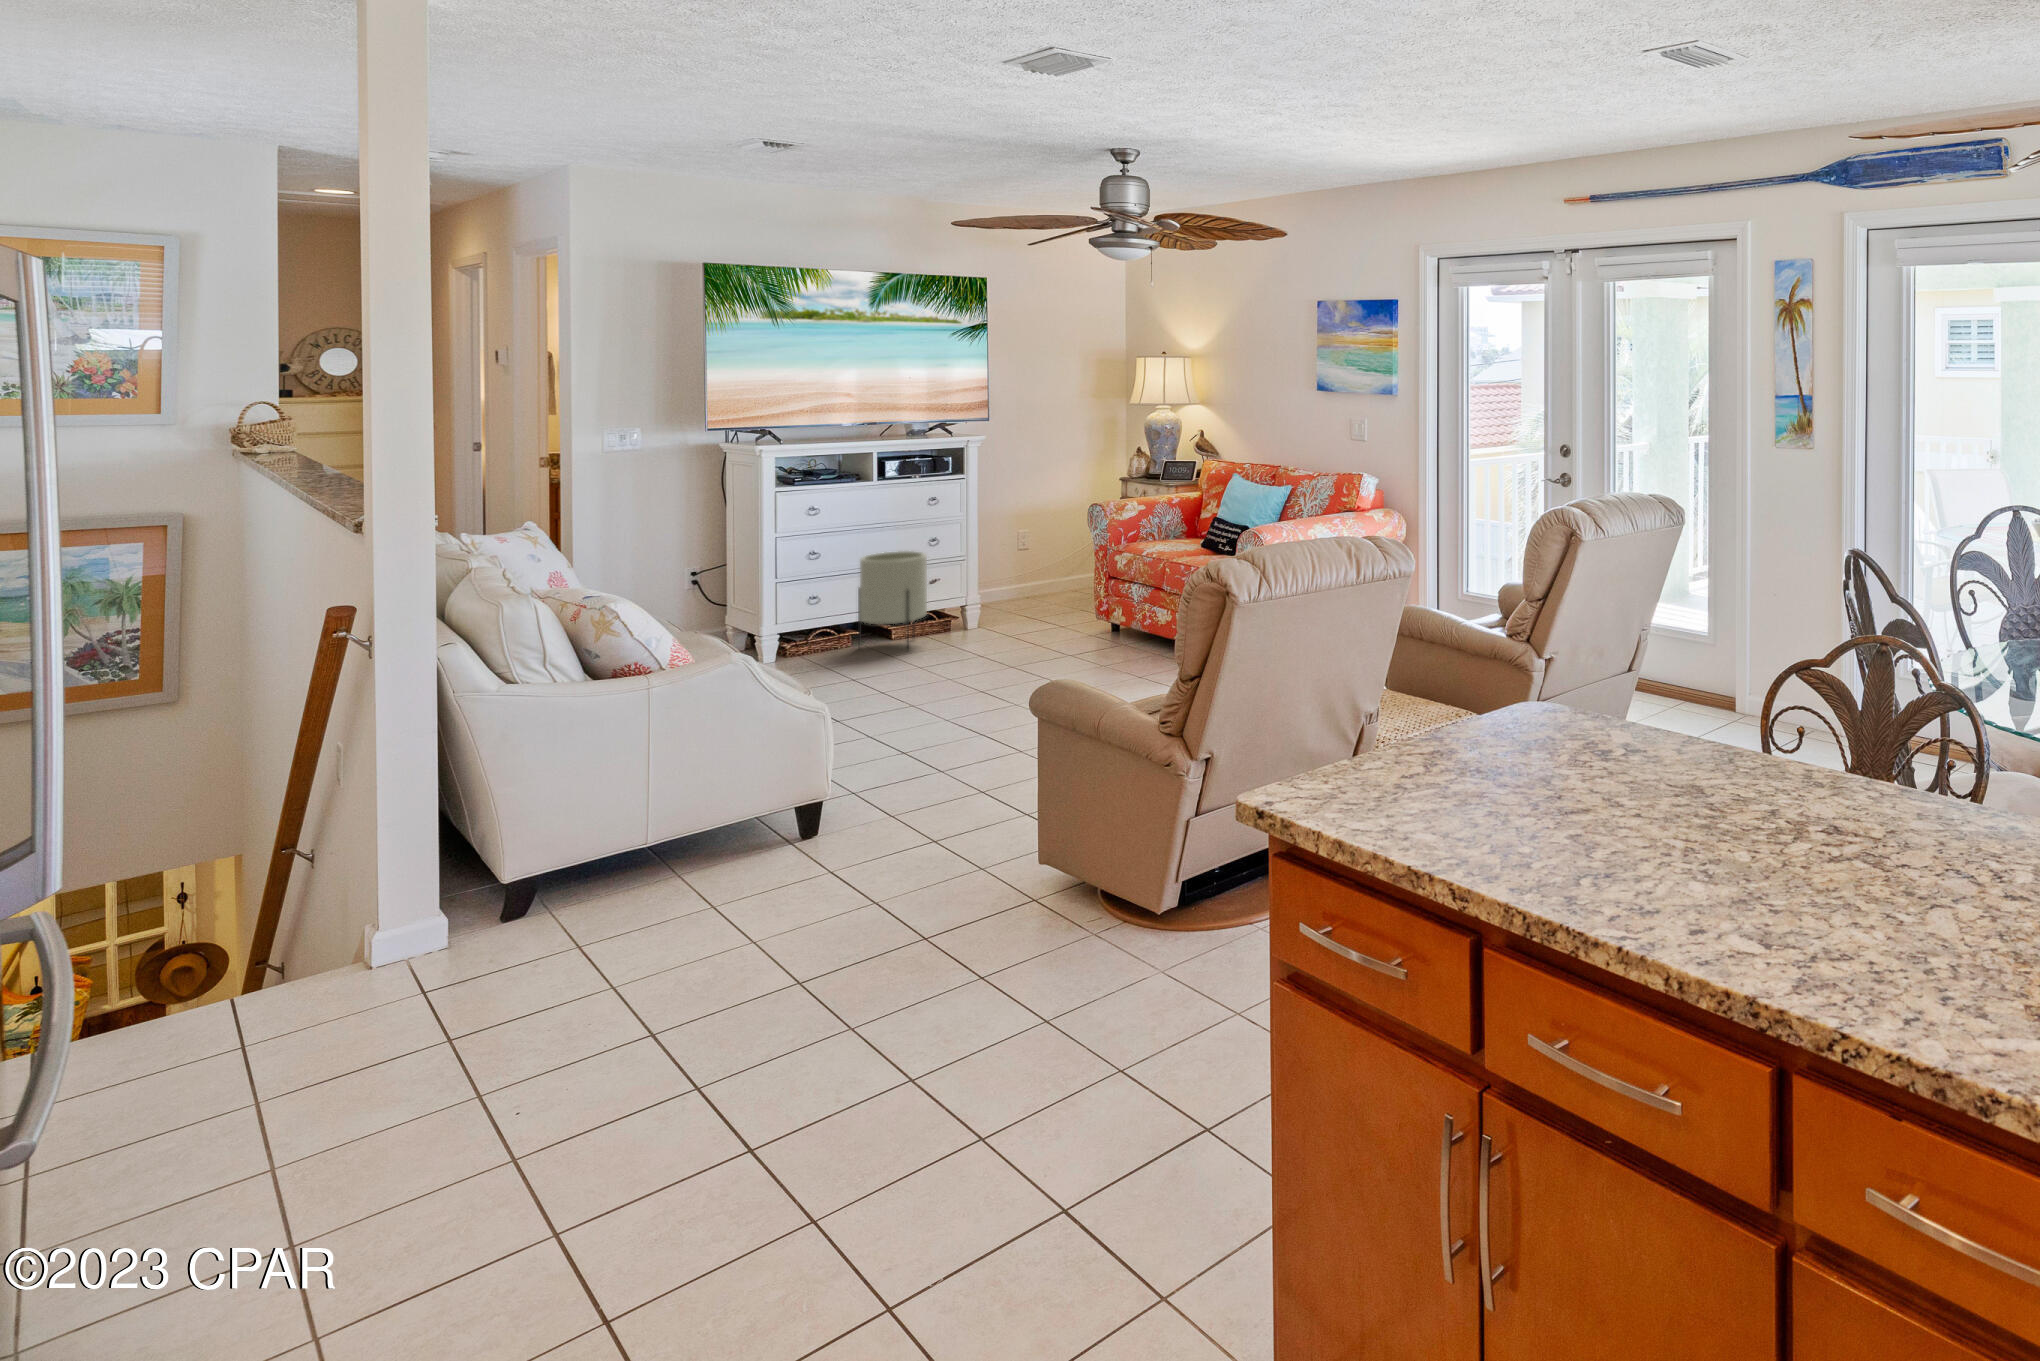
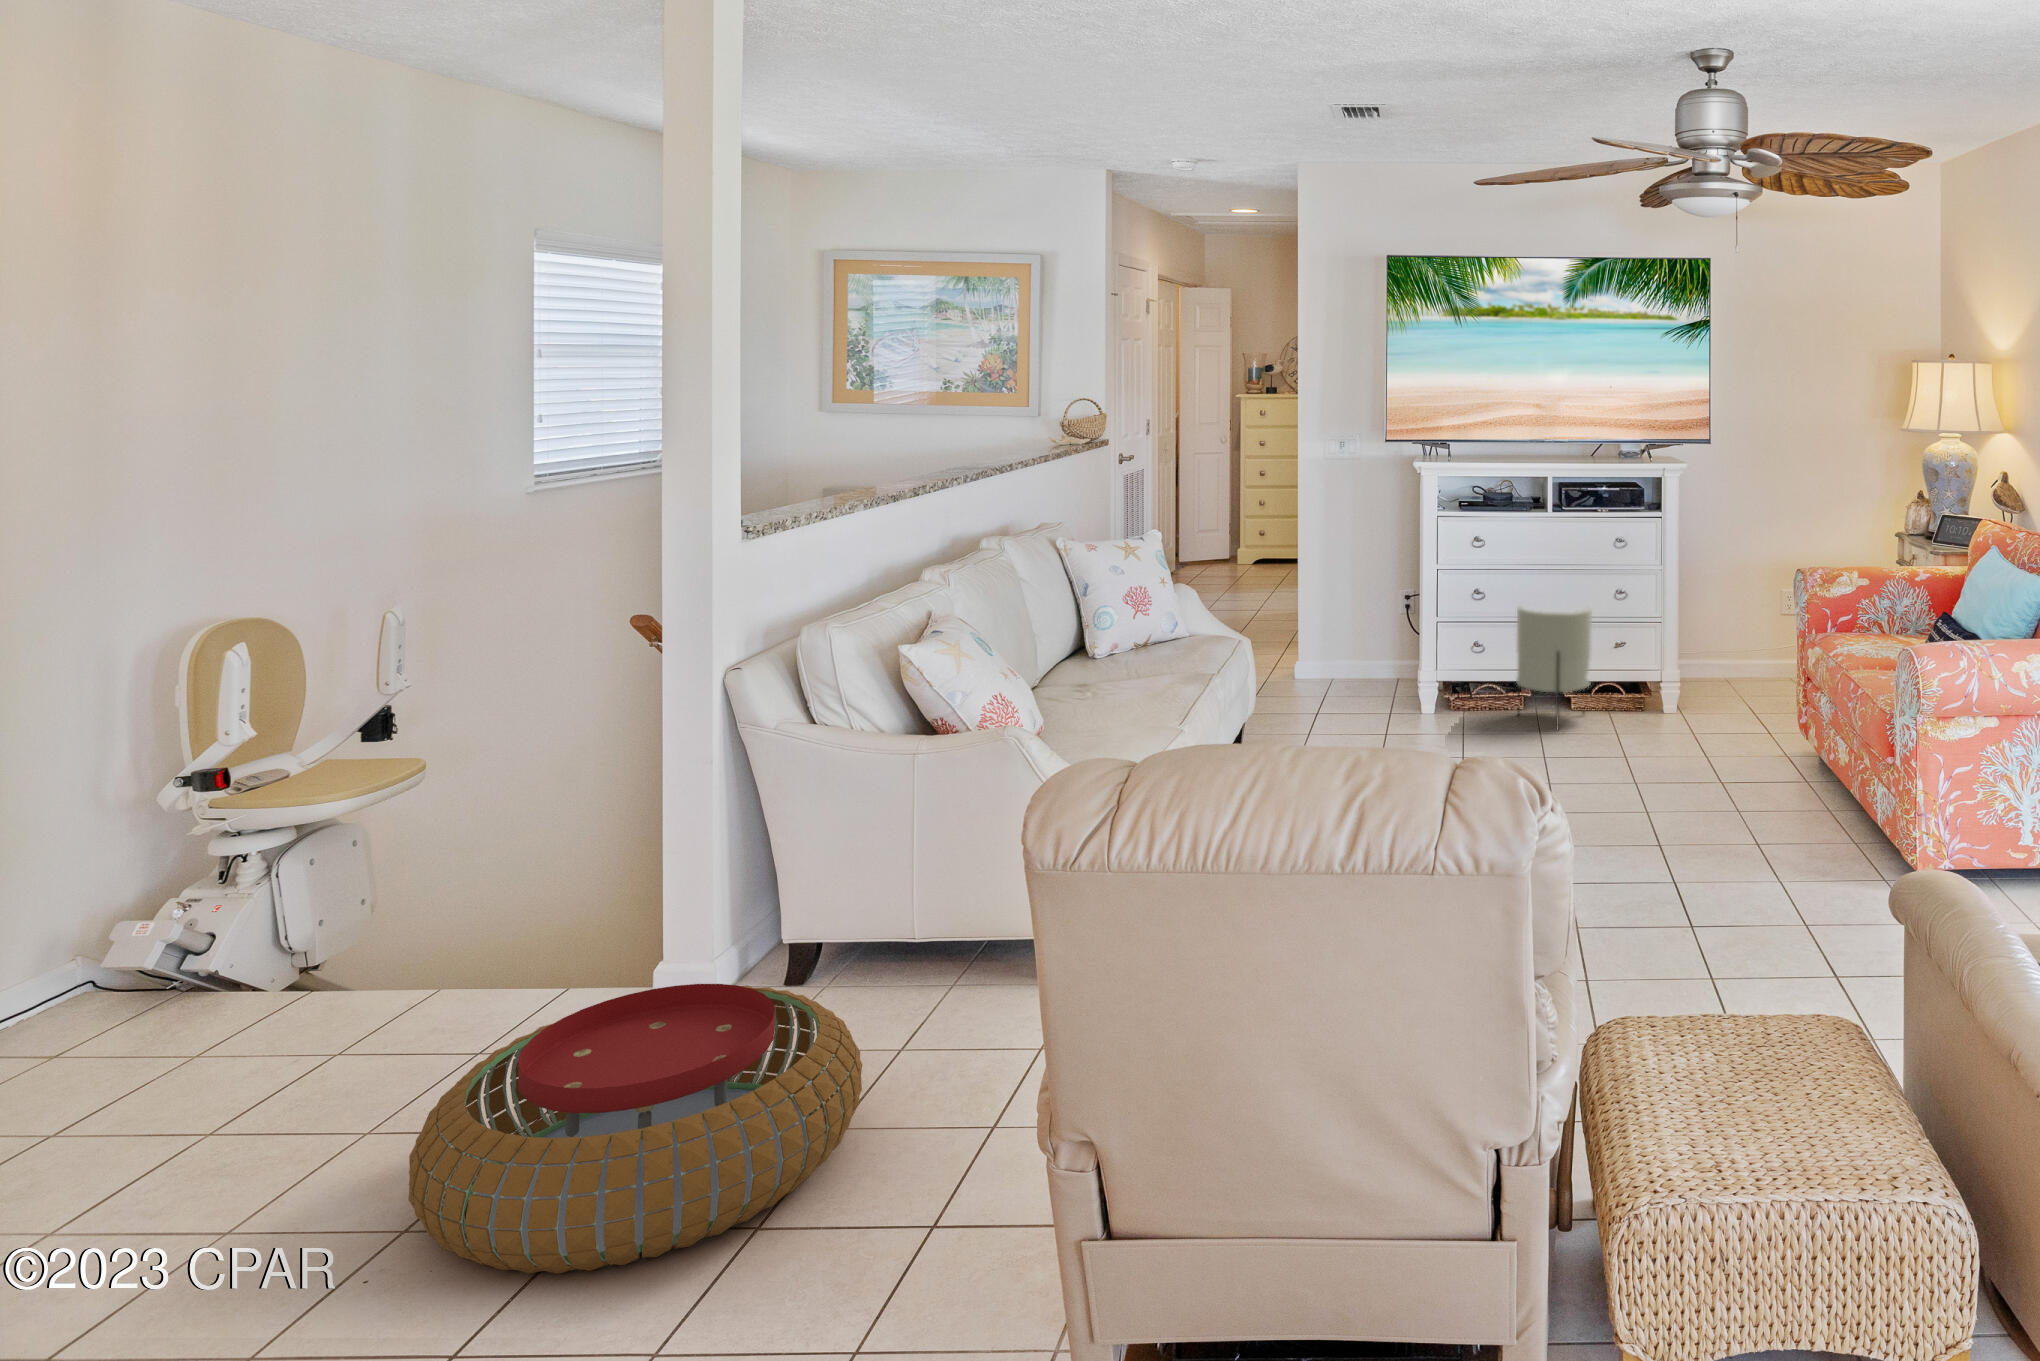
pouf: none [438,875,815,1099] -> present [409,984,862,1274]

